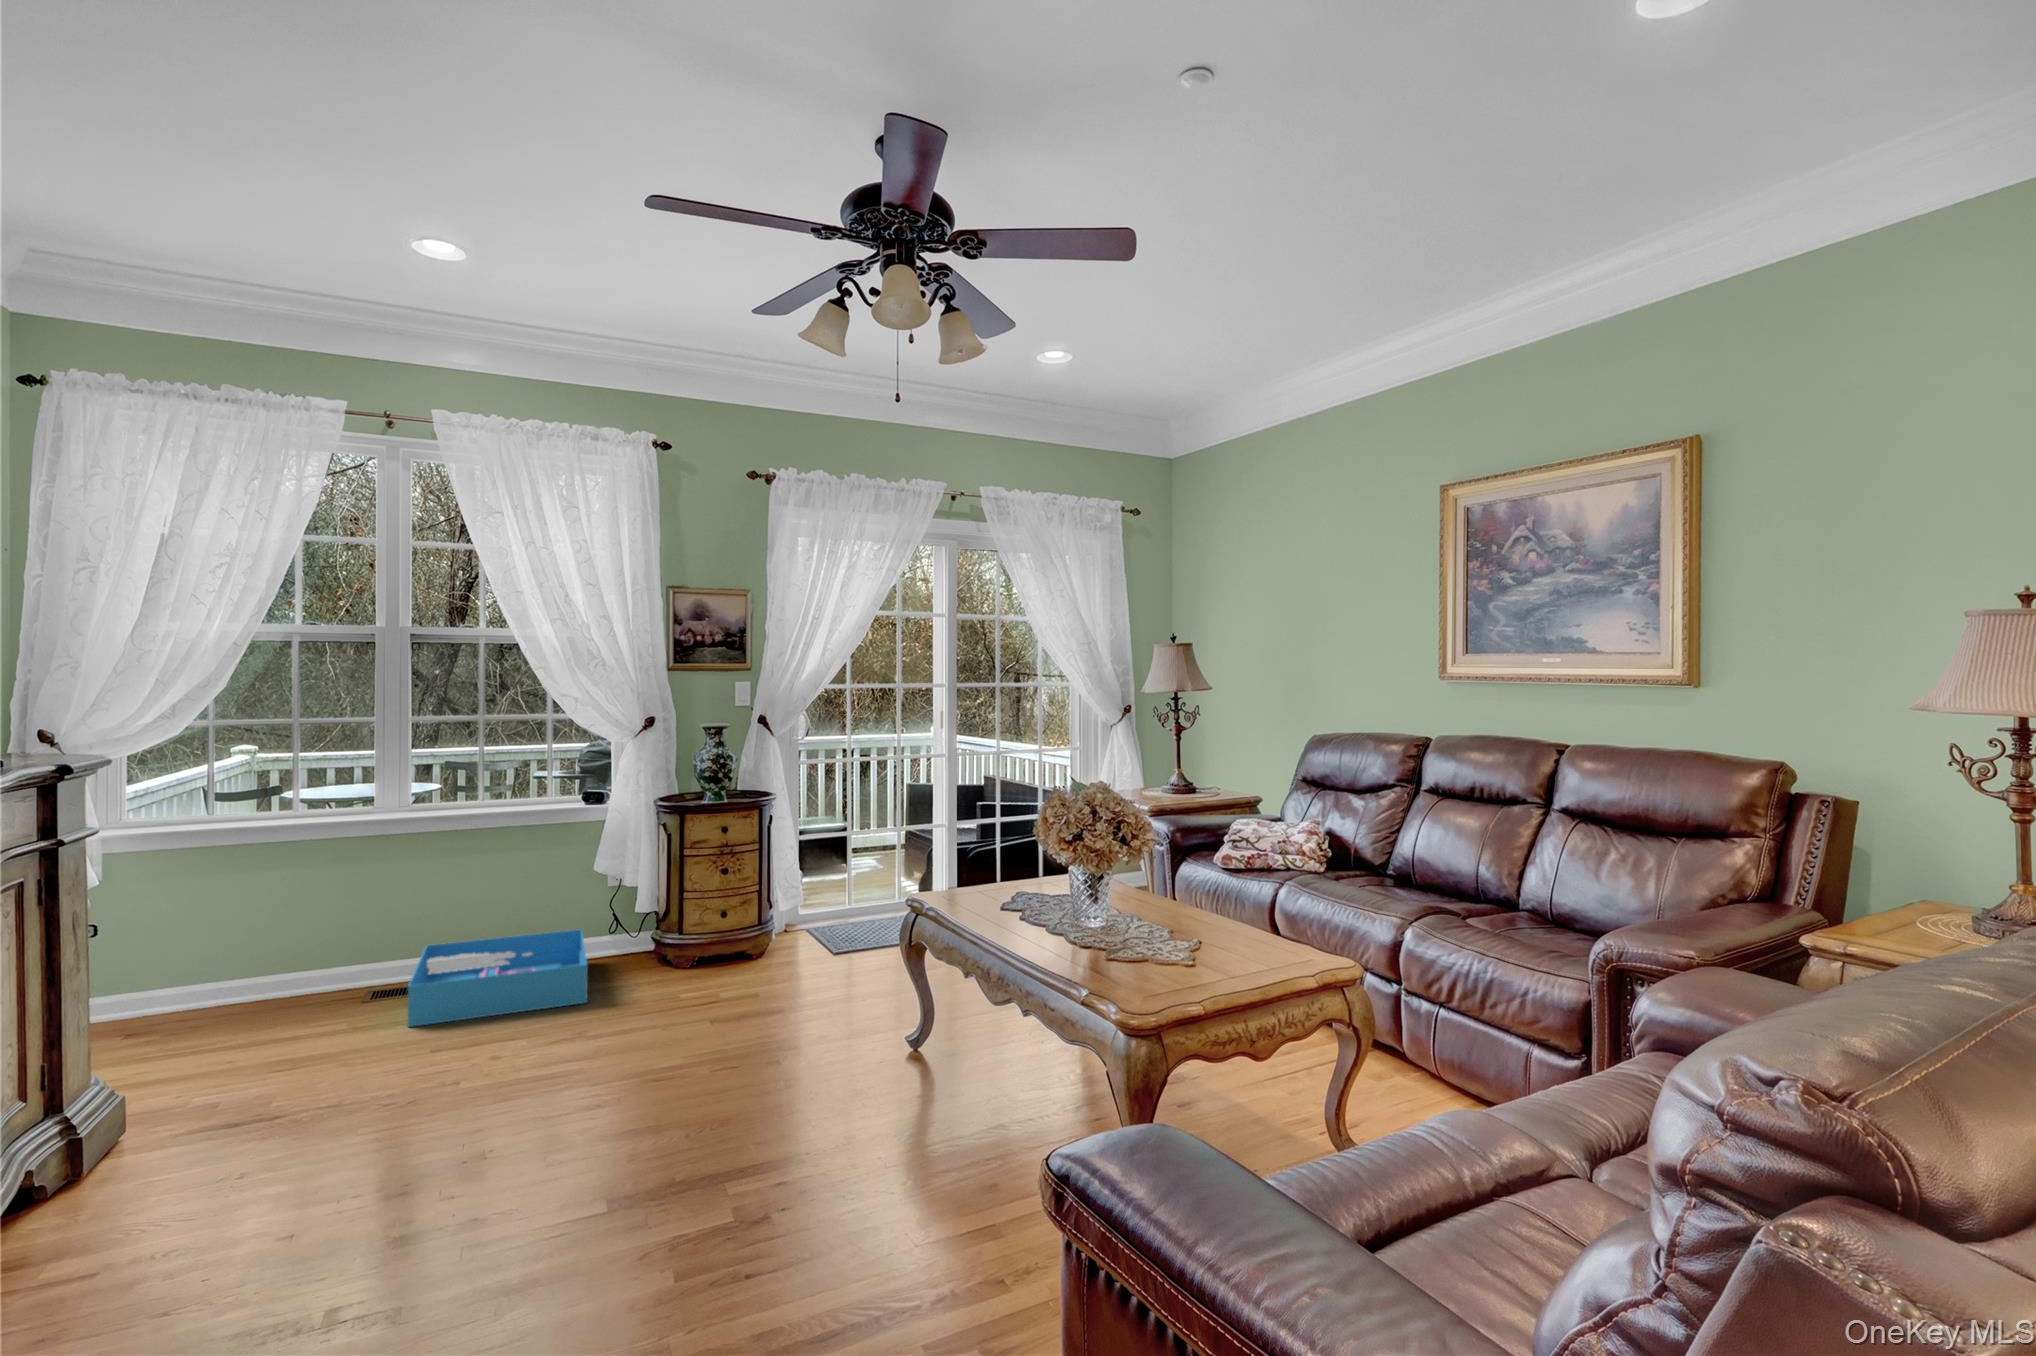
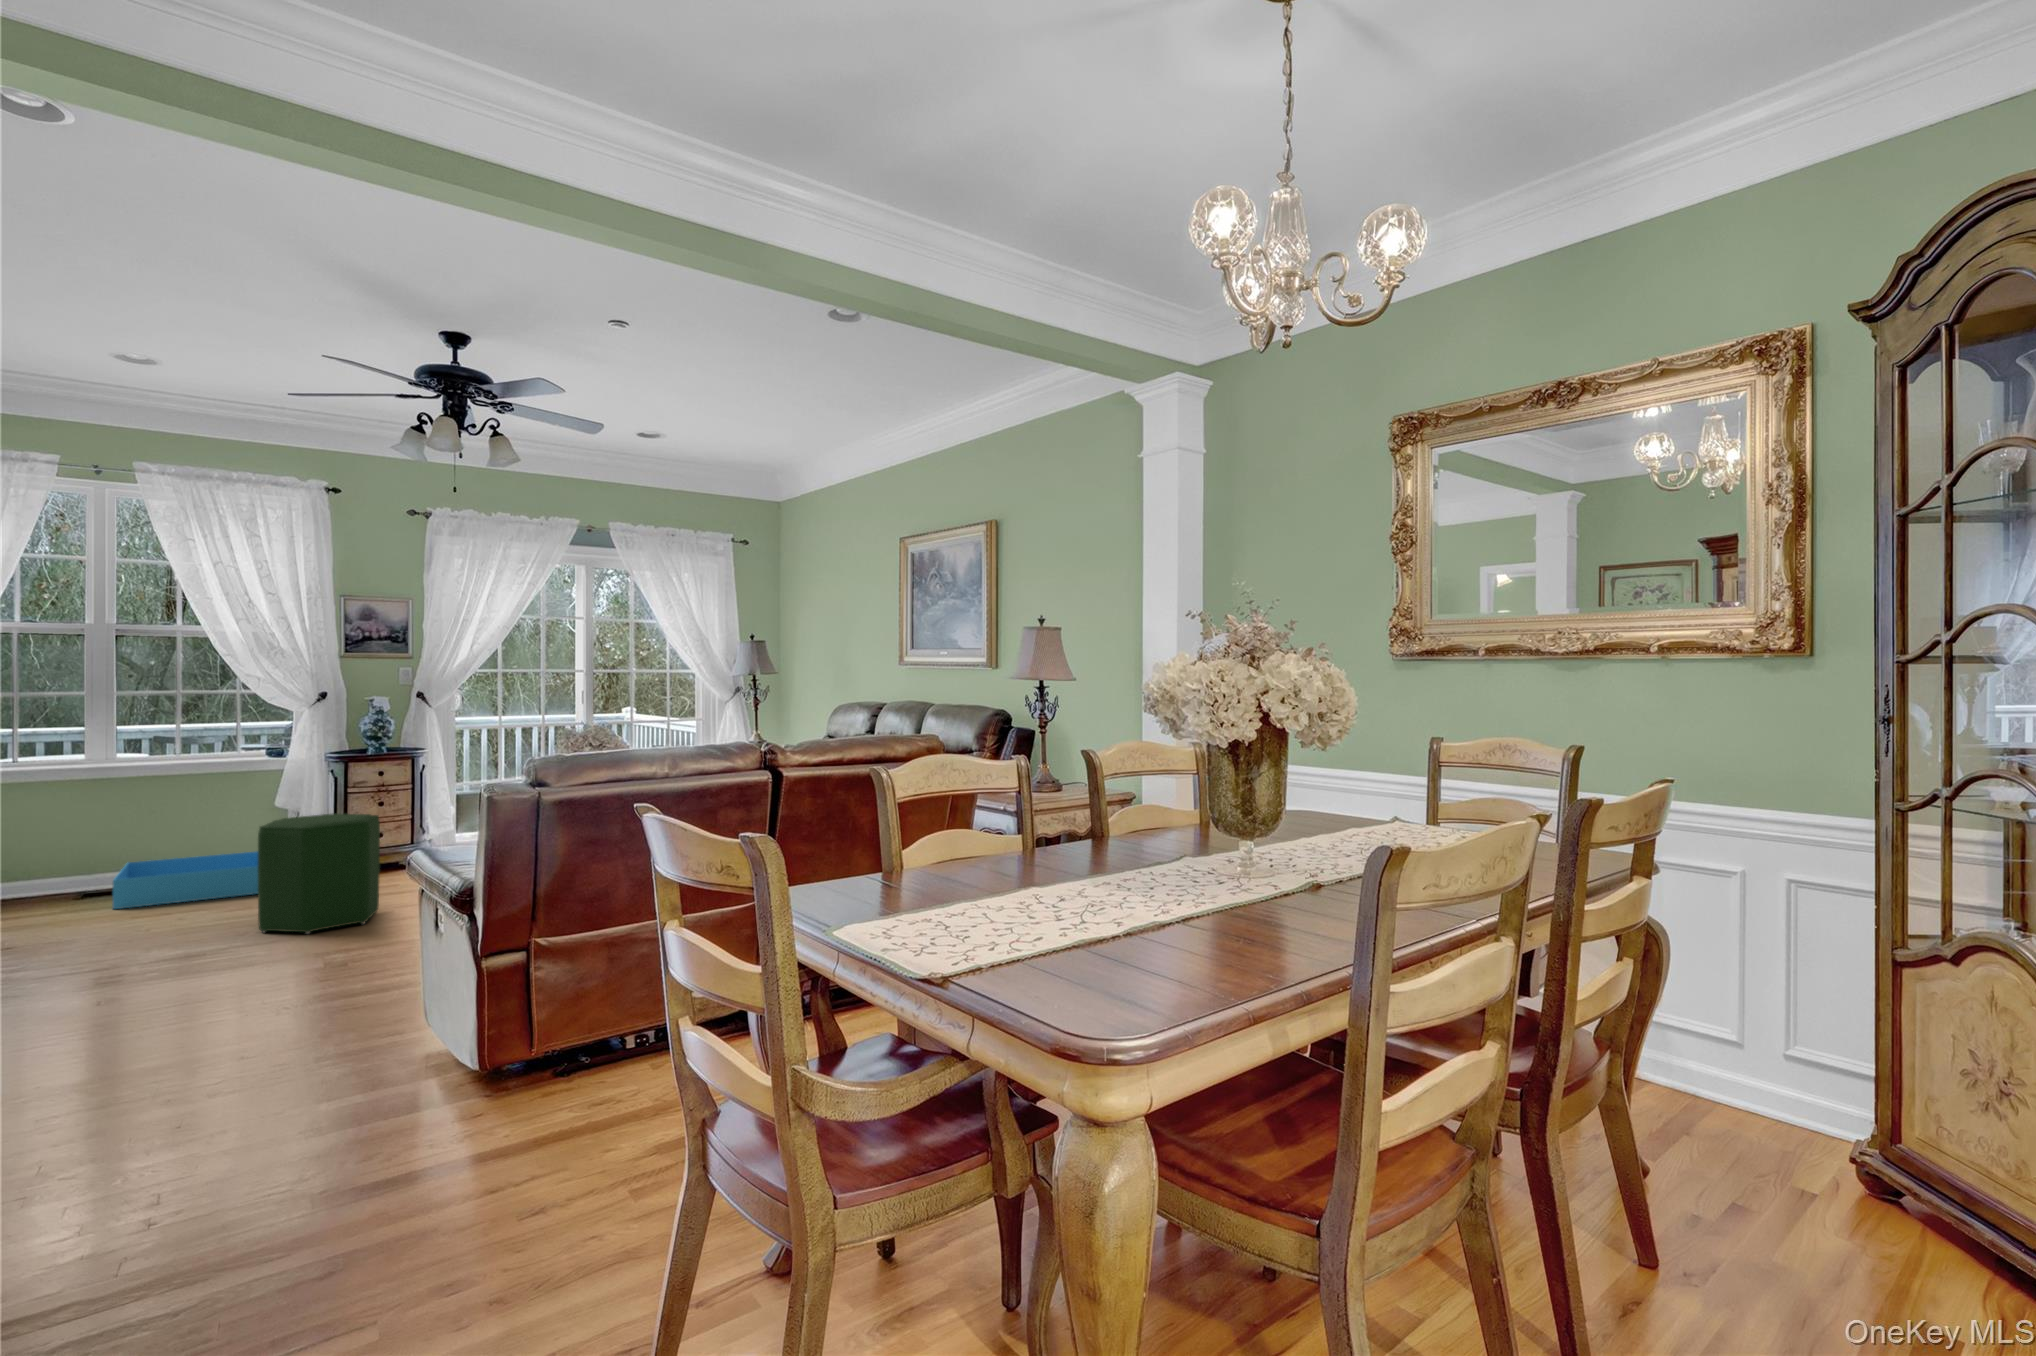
ottoman: none [598,909,754,1116] -> present [258,814,380,934]

